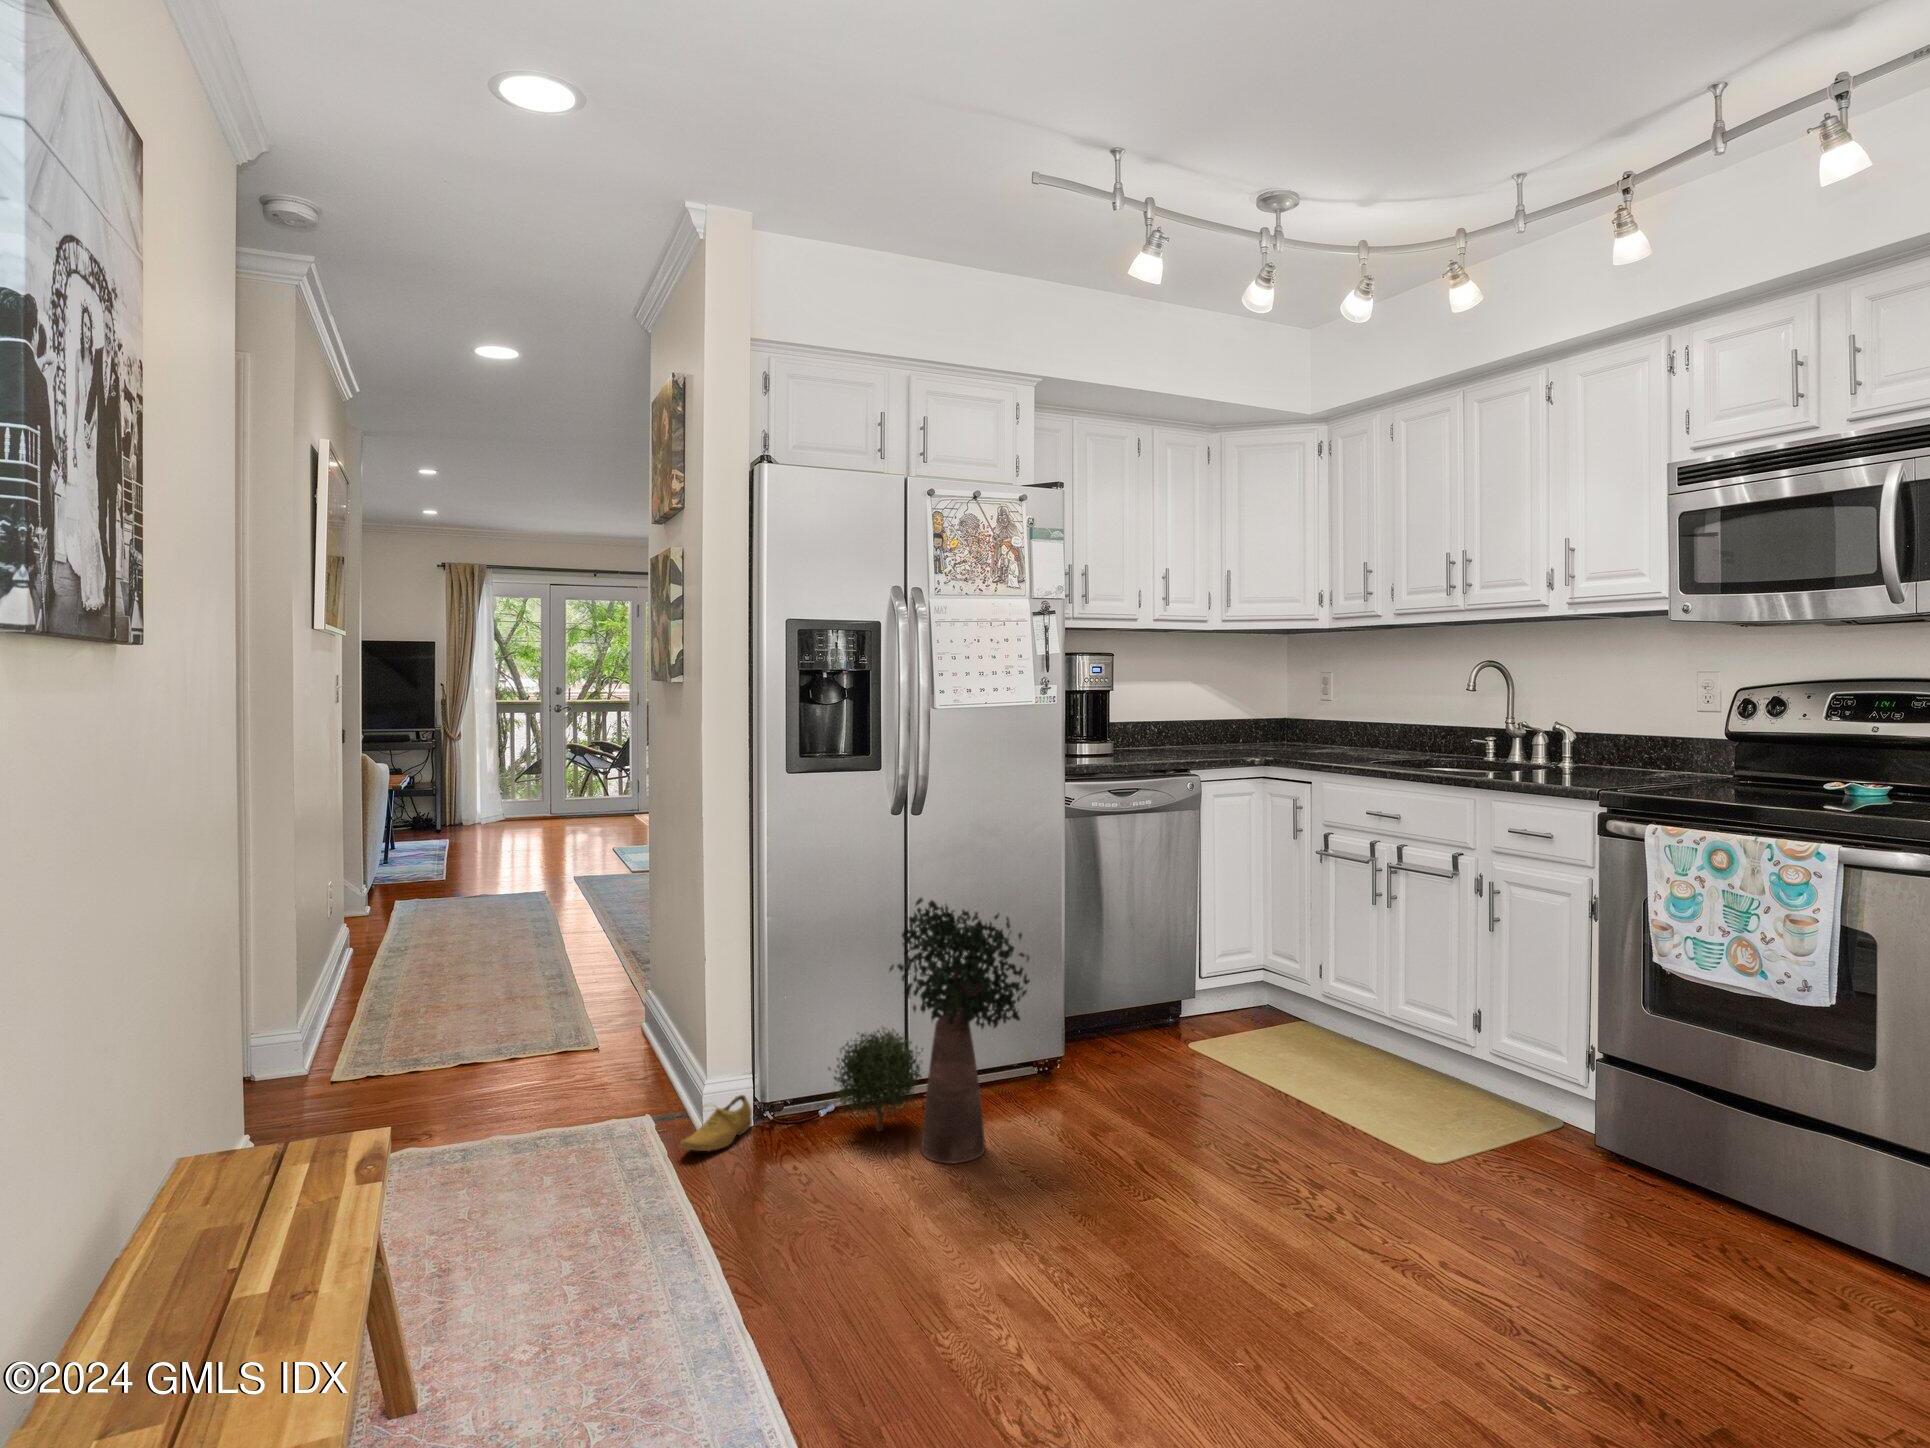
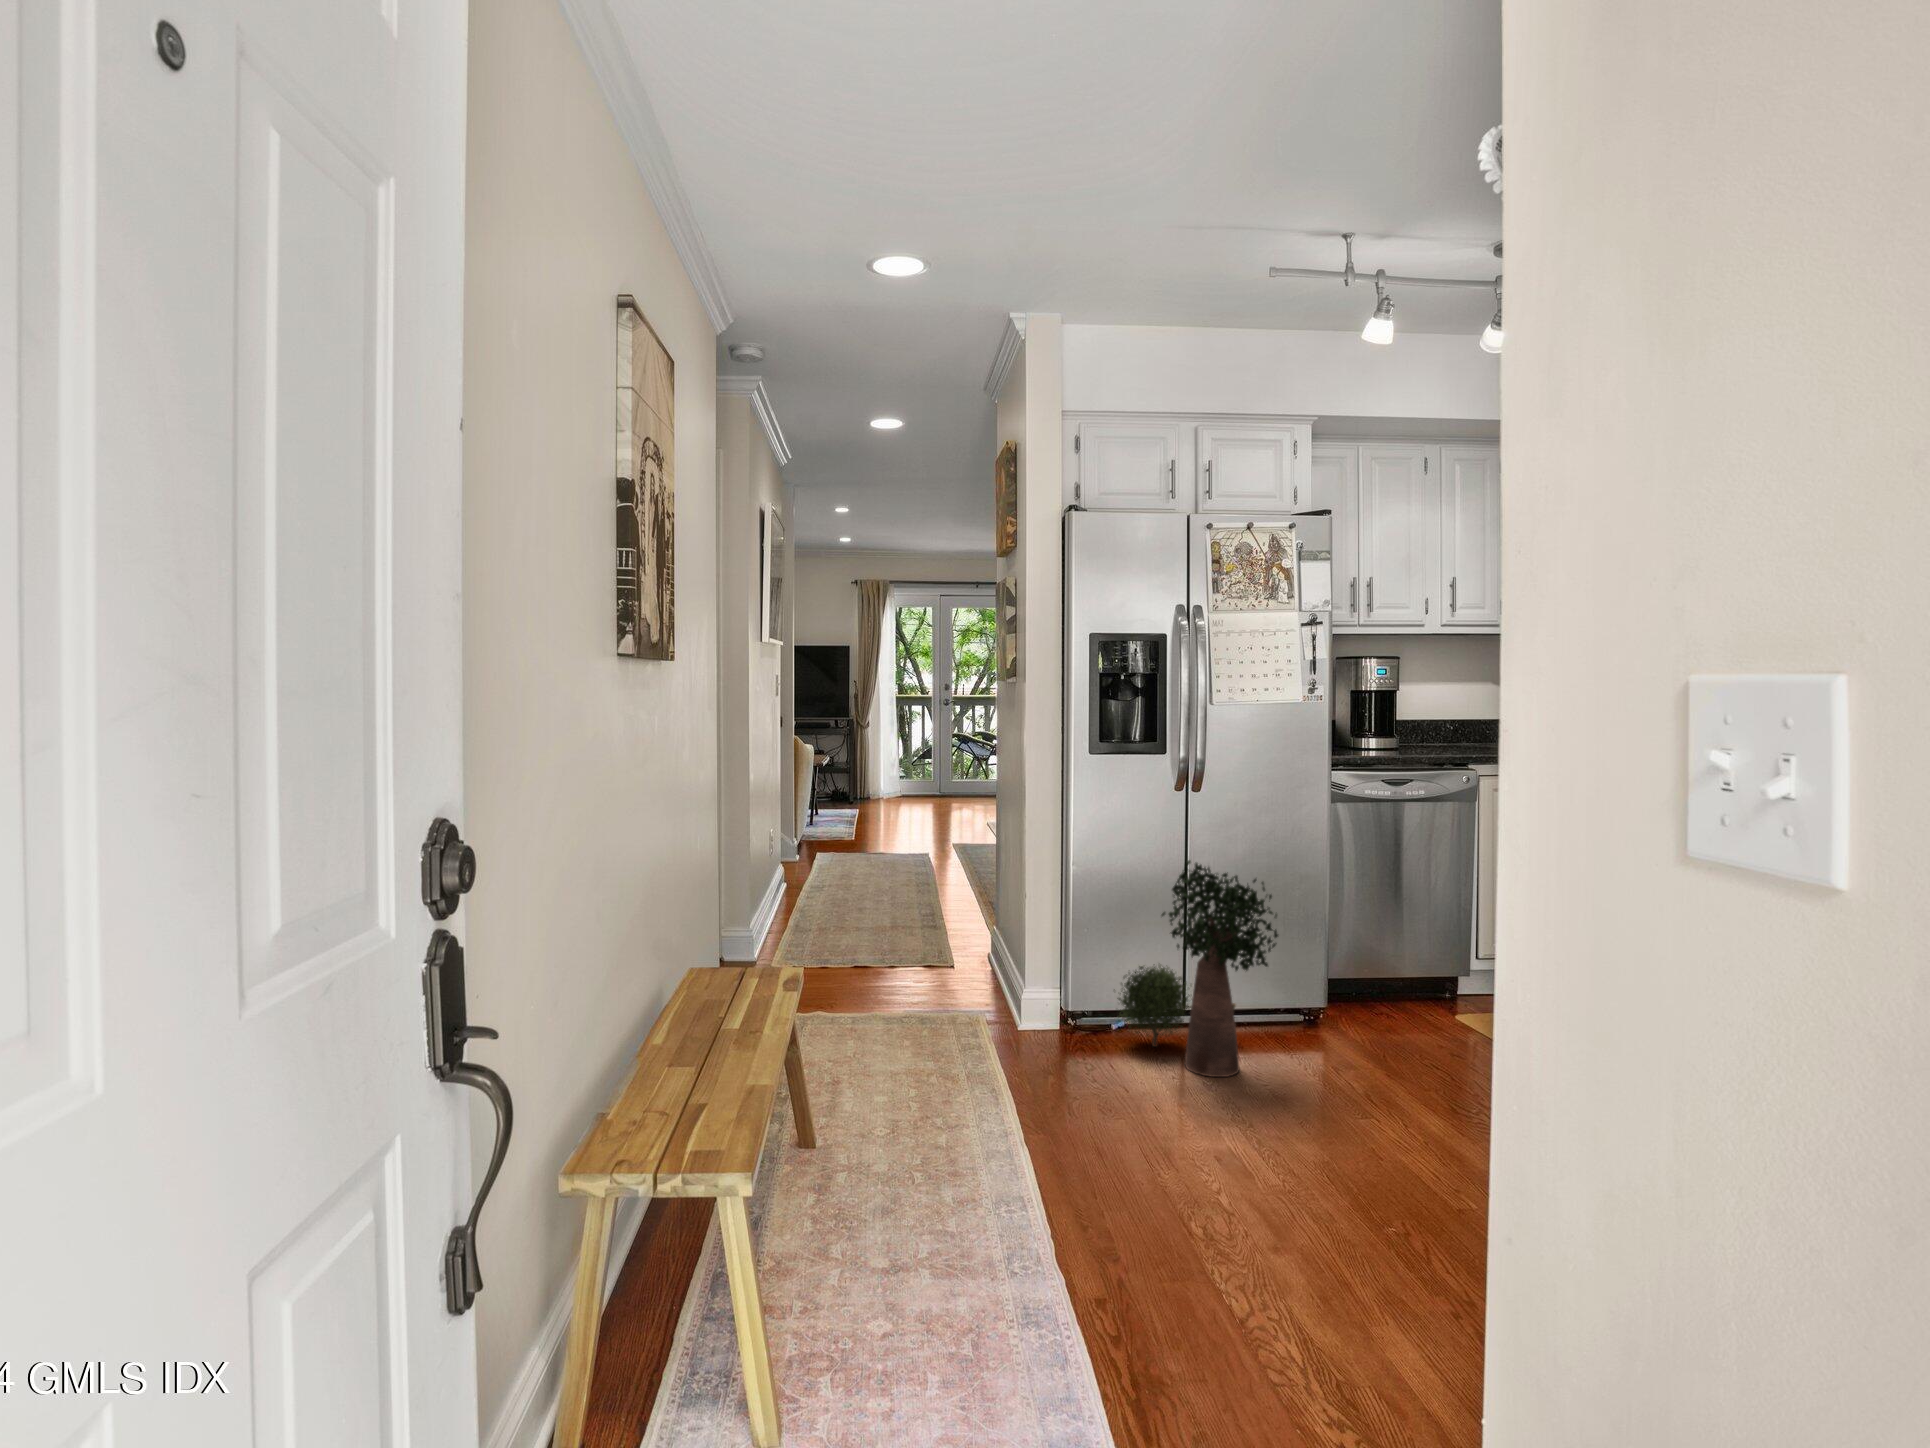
shoe: present [680,1095,752,1151] -> none [999,1003,1055,1039]

